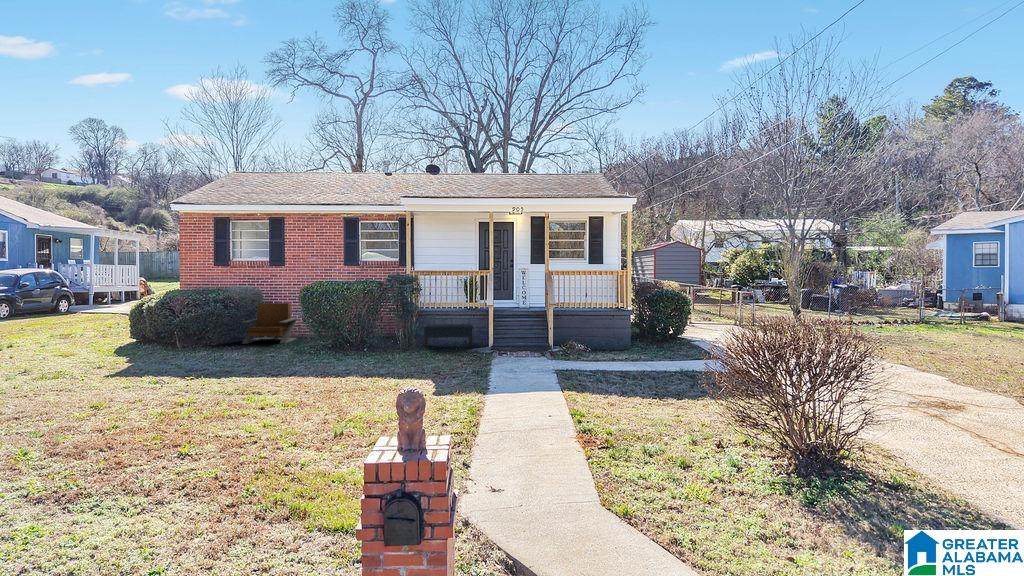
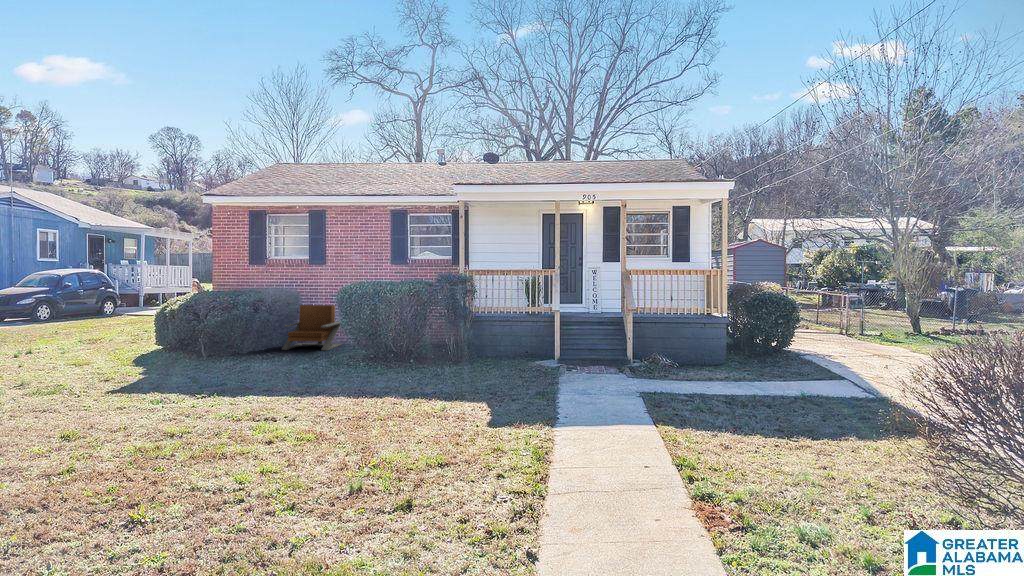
bench: present [424,324,473,348] -> none [479,331,535,359]

